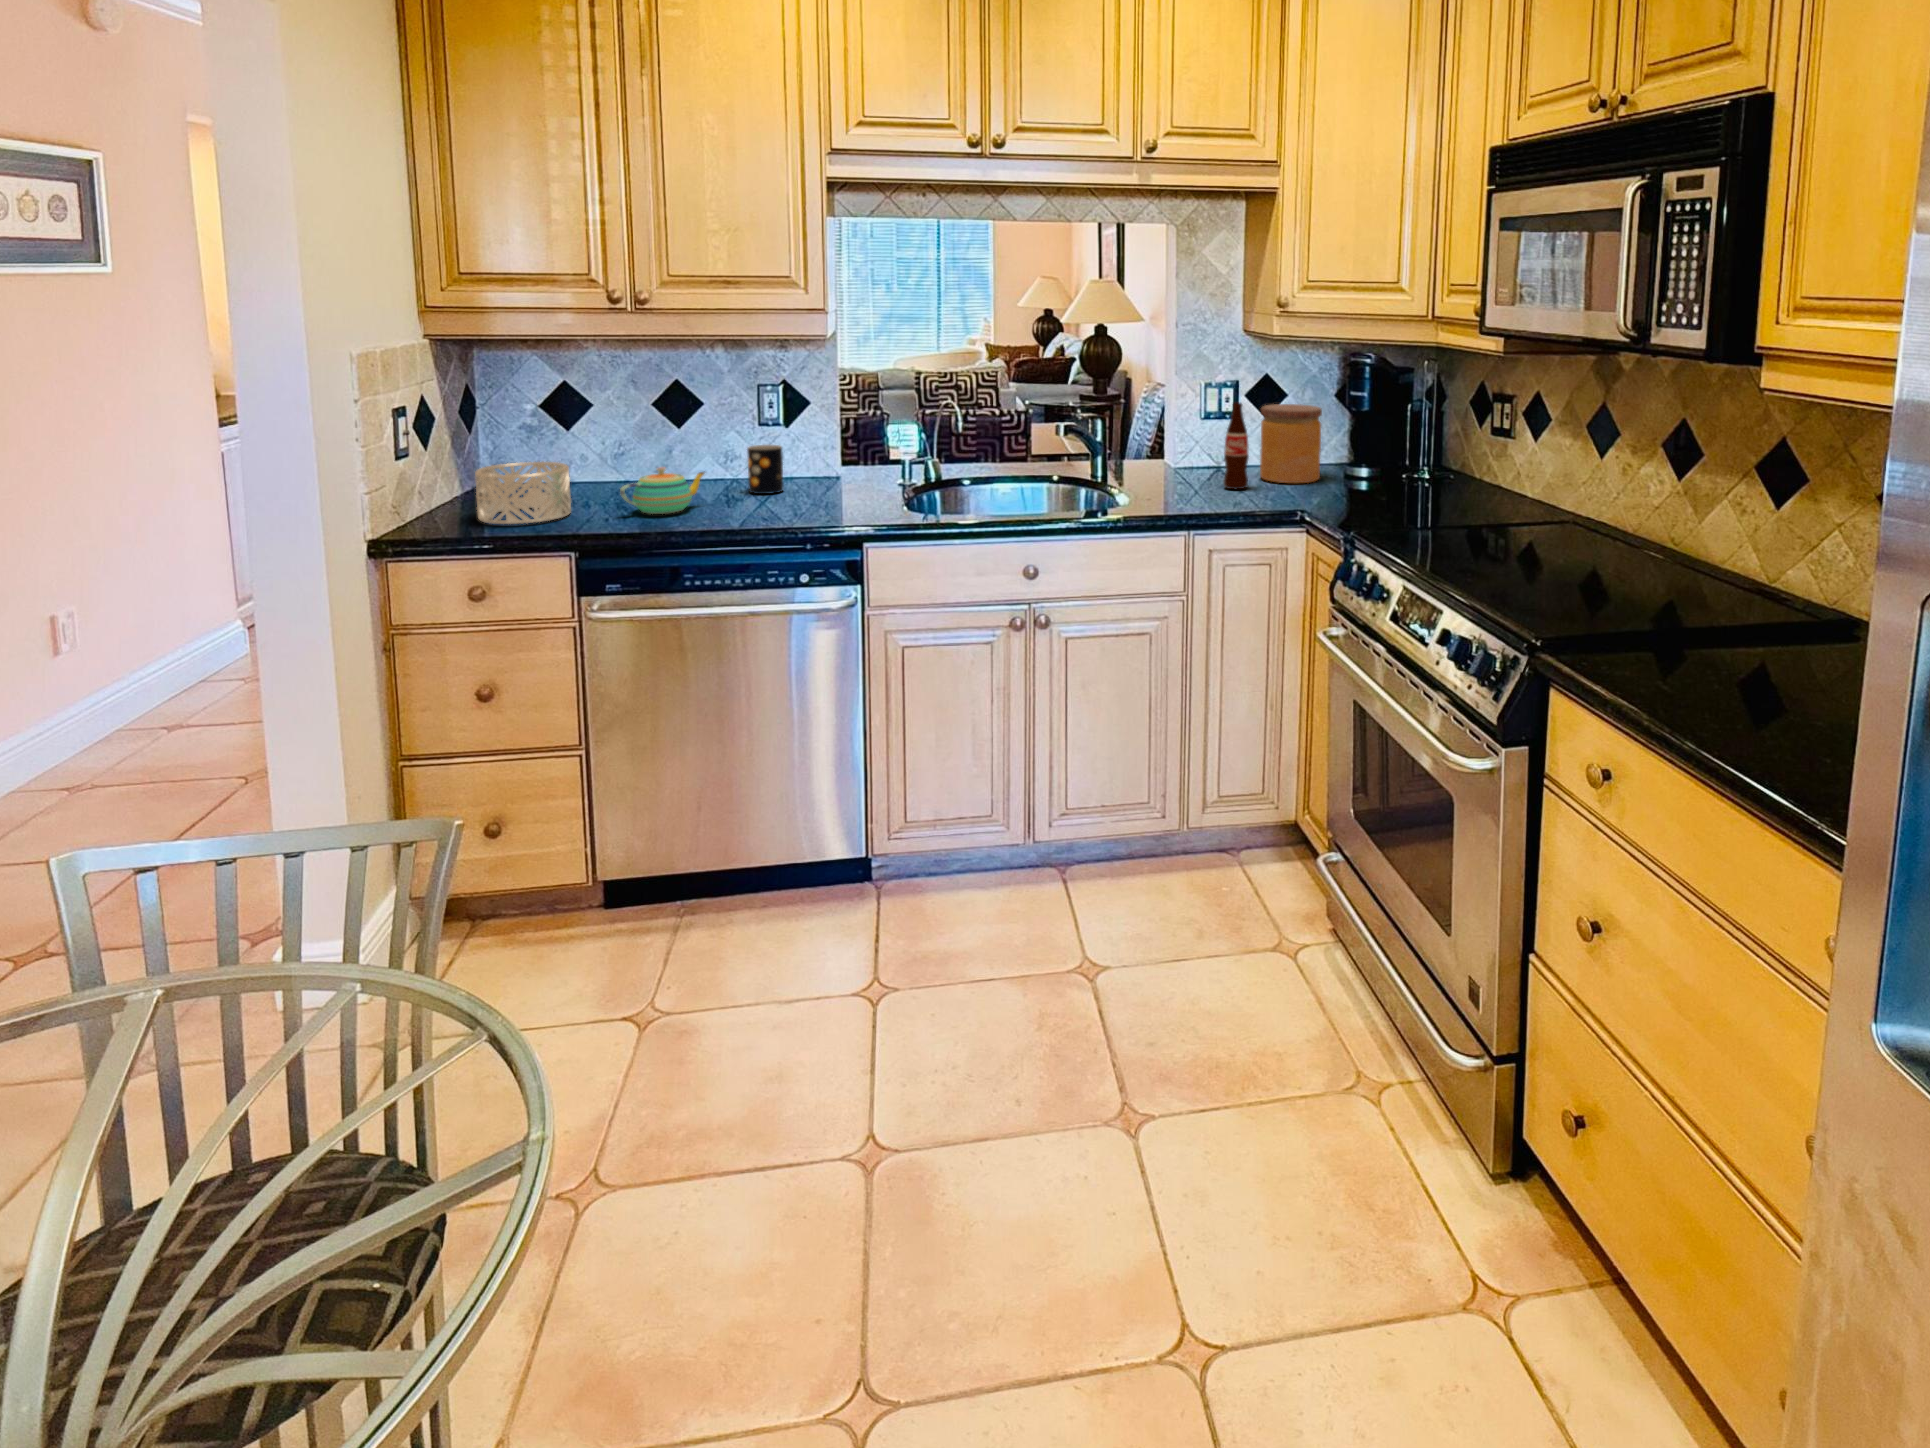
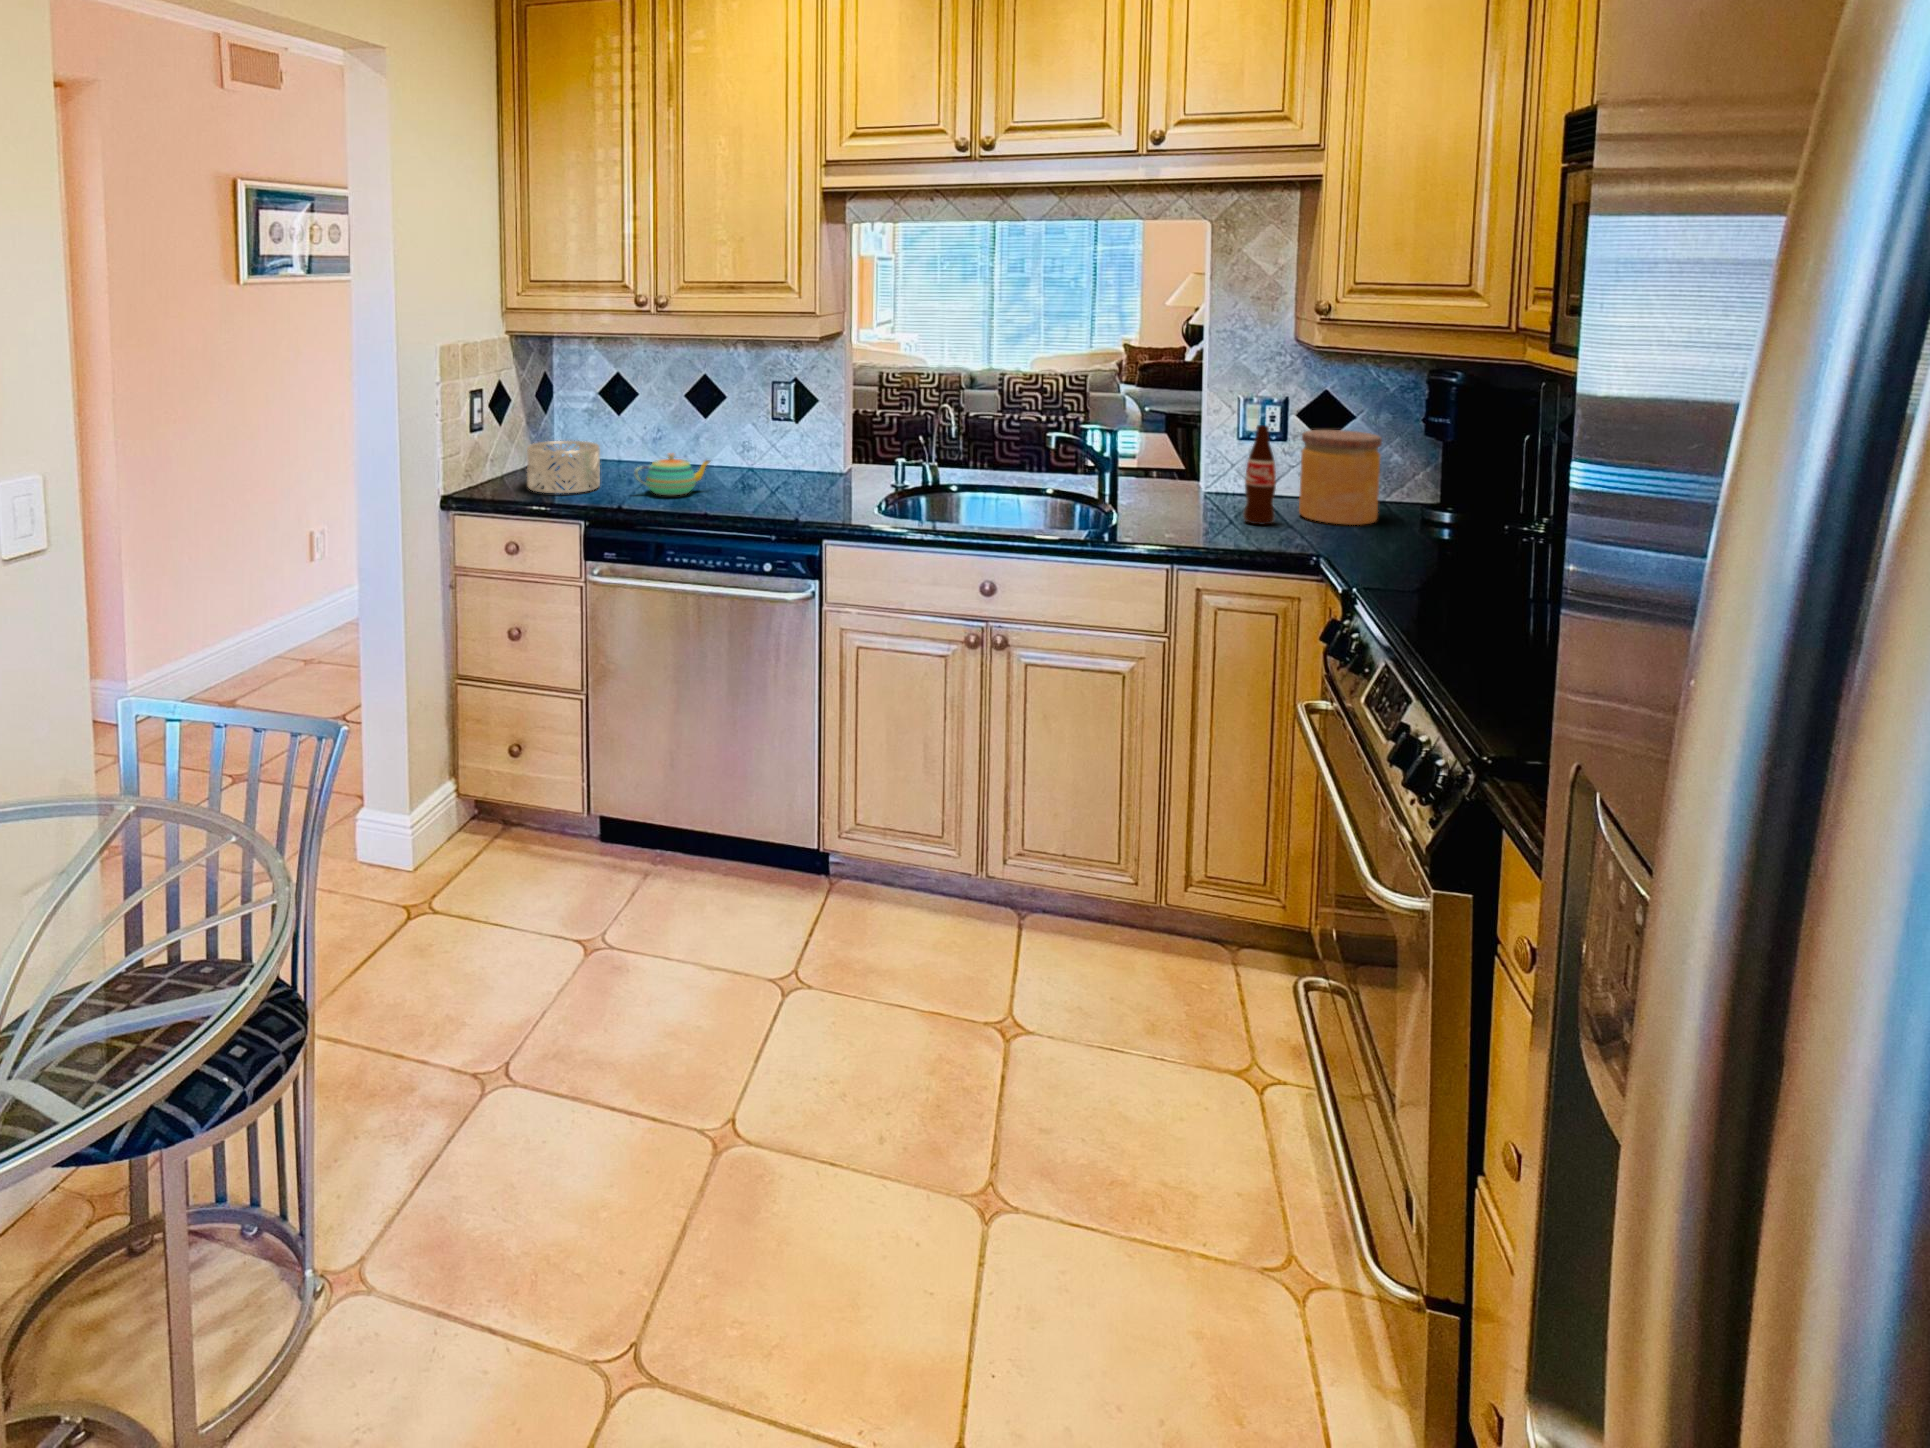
mug: present [747,445,783,494] -> none [755,439,787,485]

